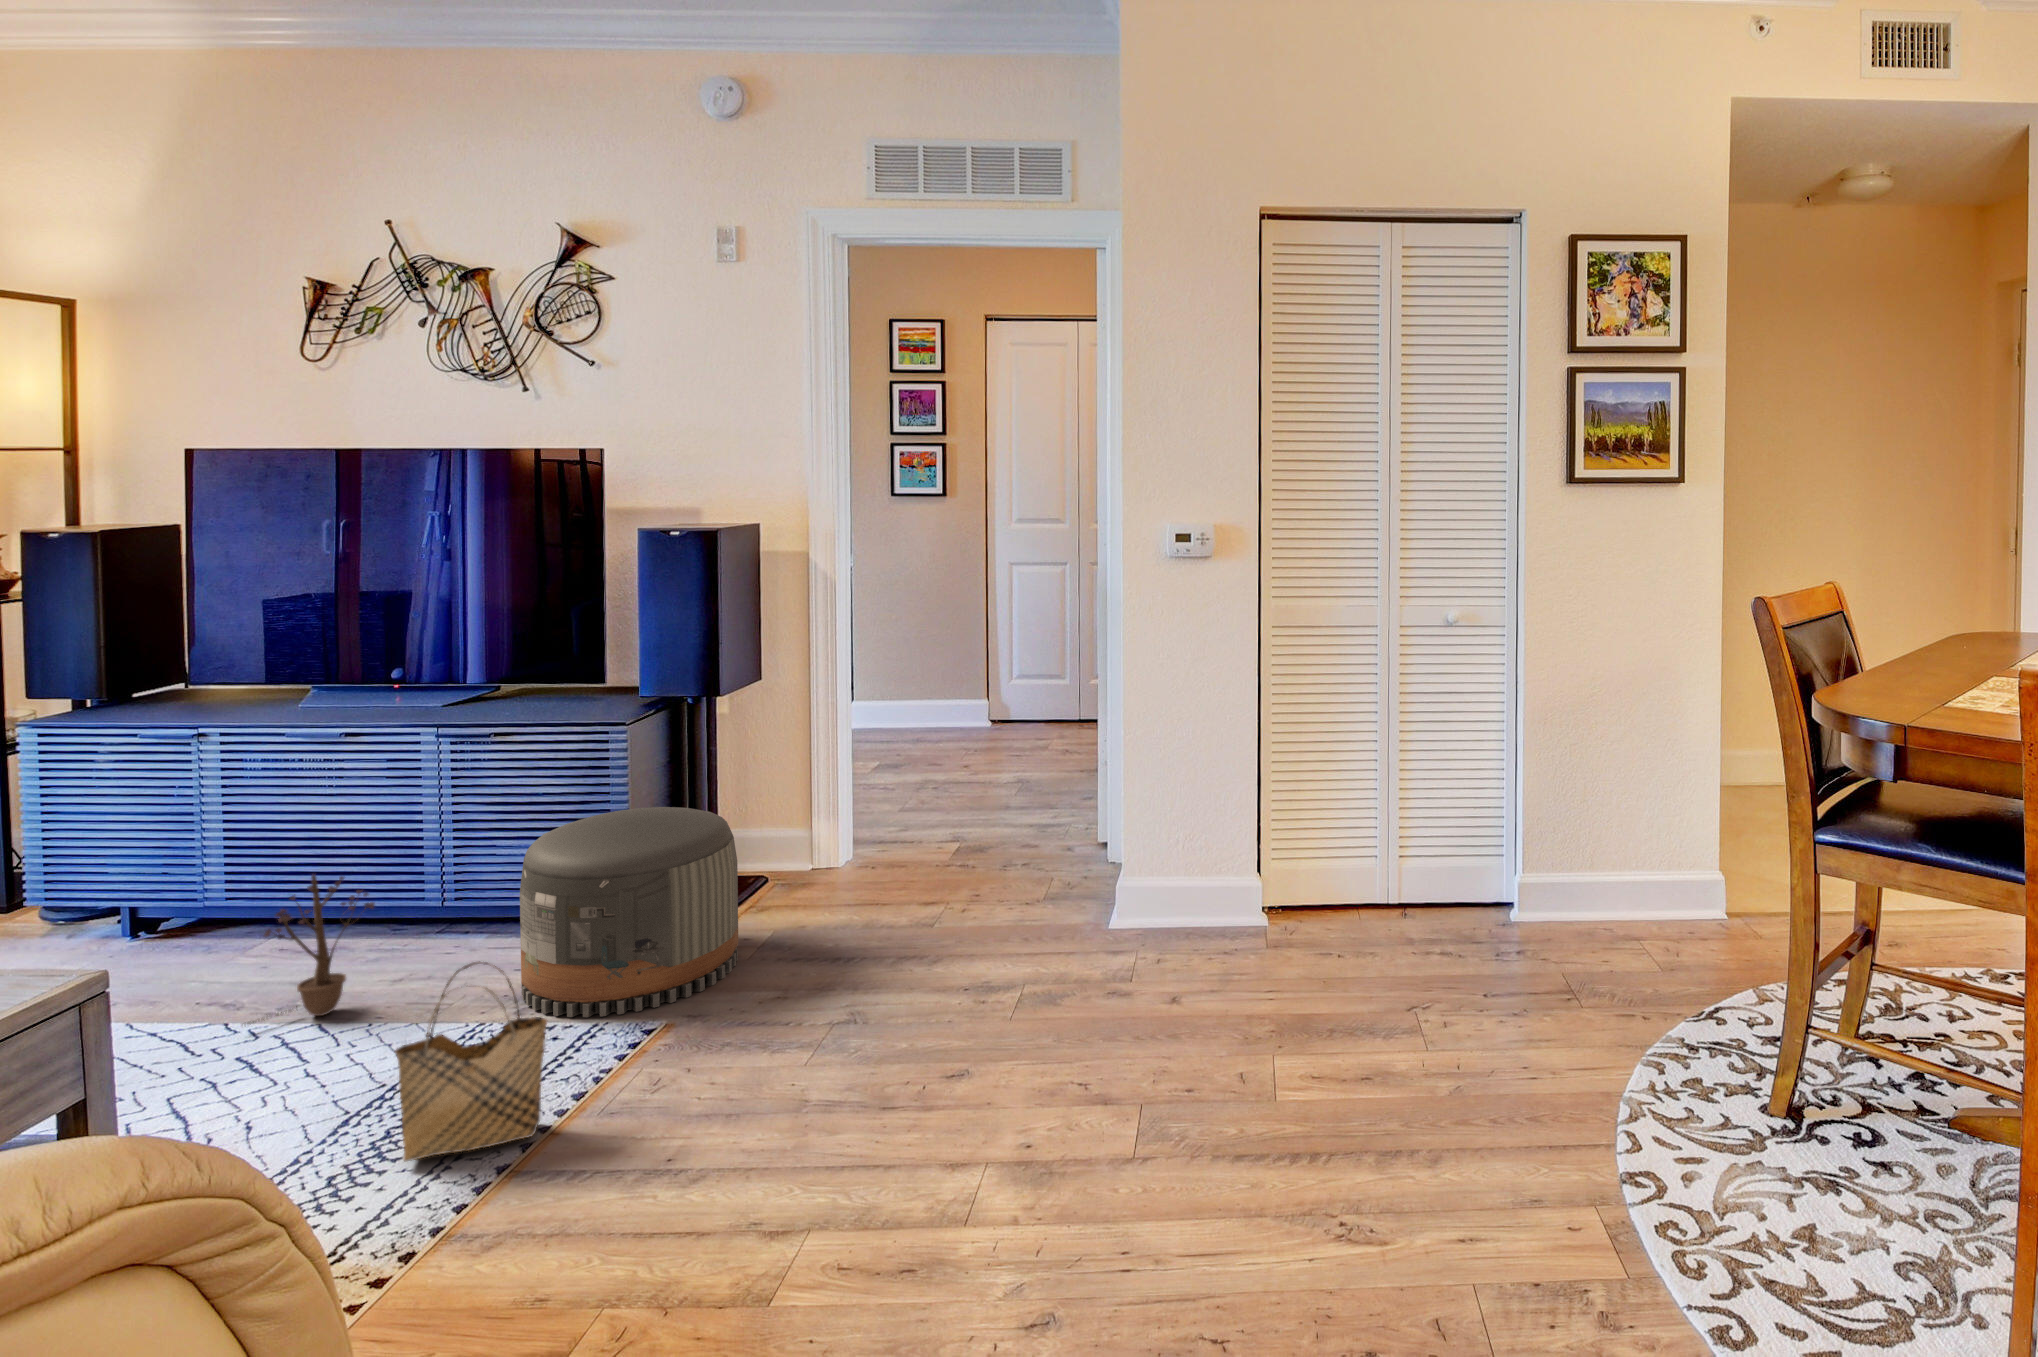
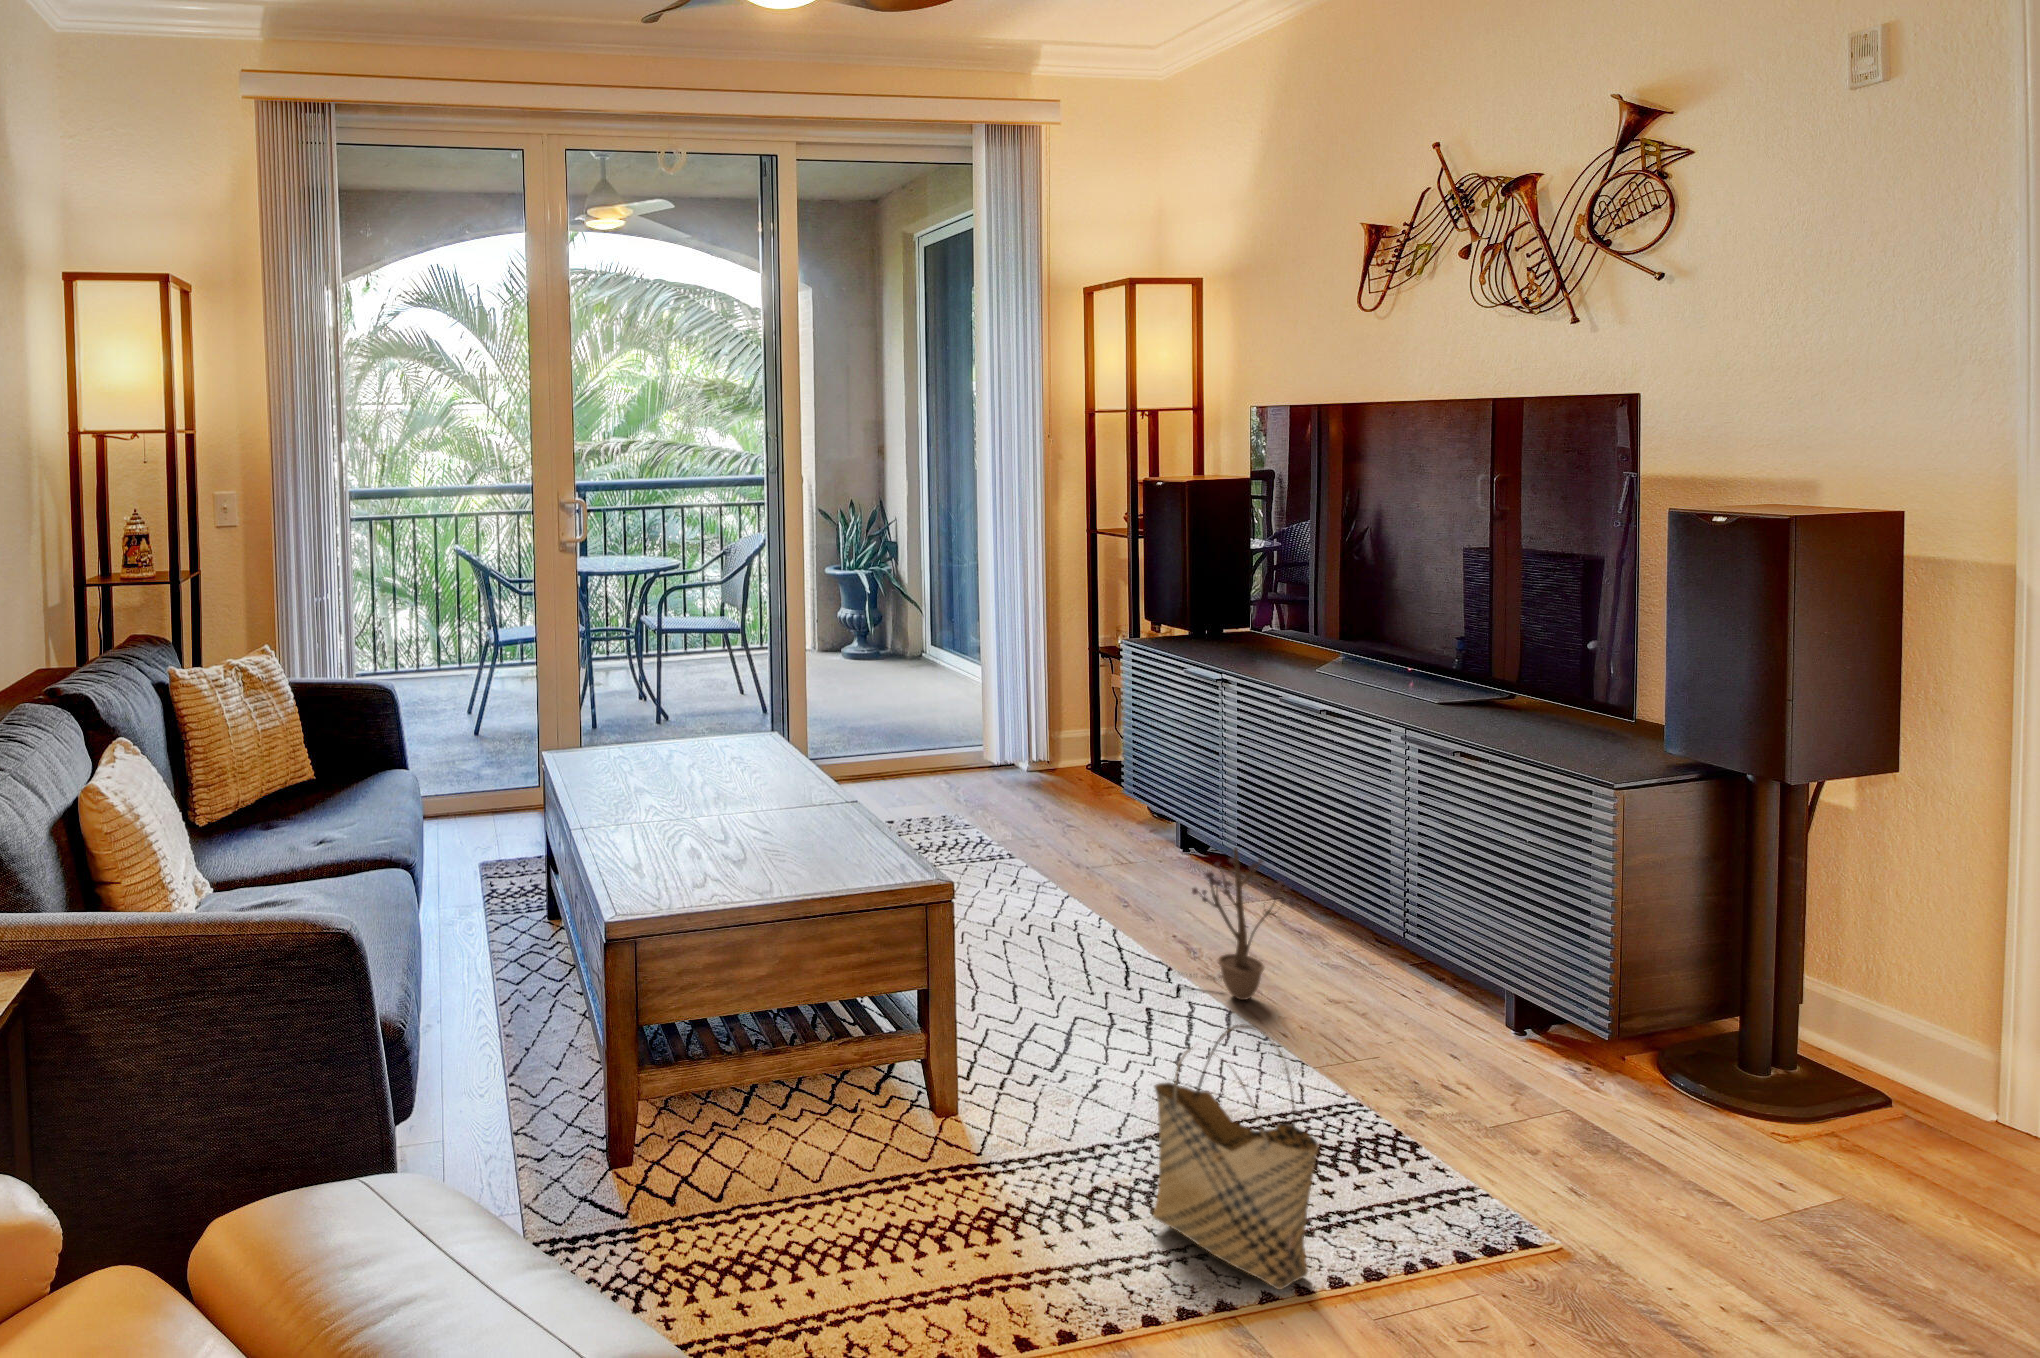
pouf: present [520,807,738,1017] -> none [1418,894,1763,1236]

